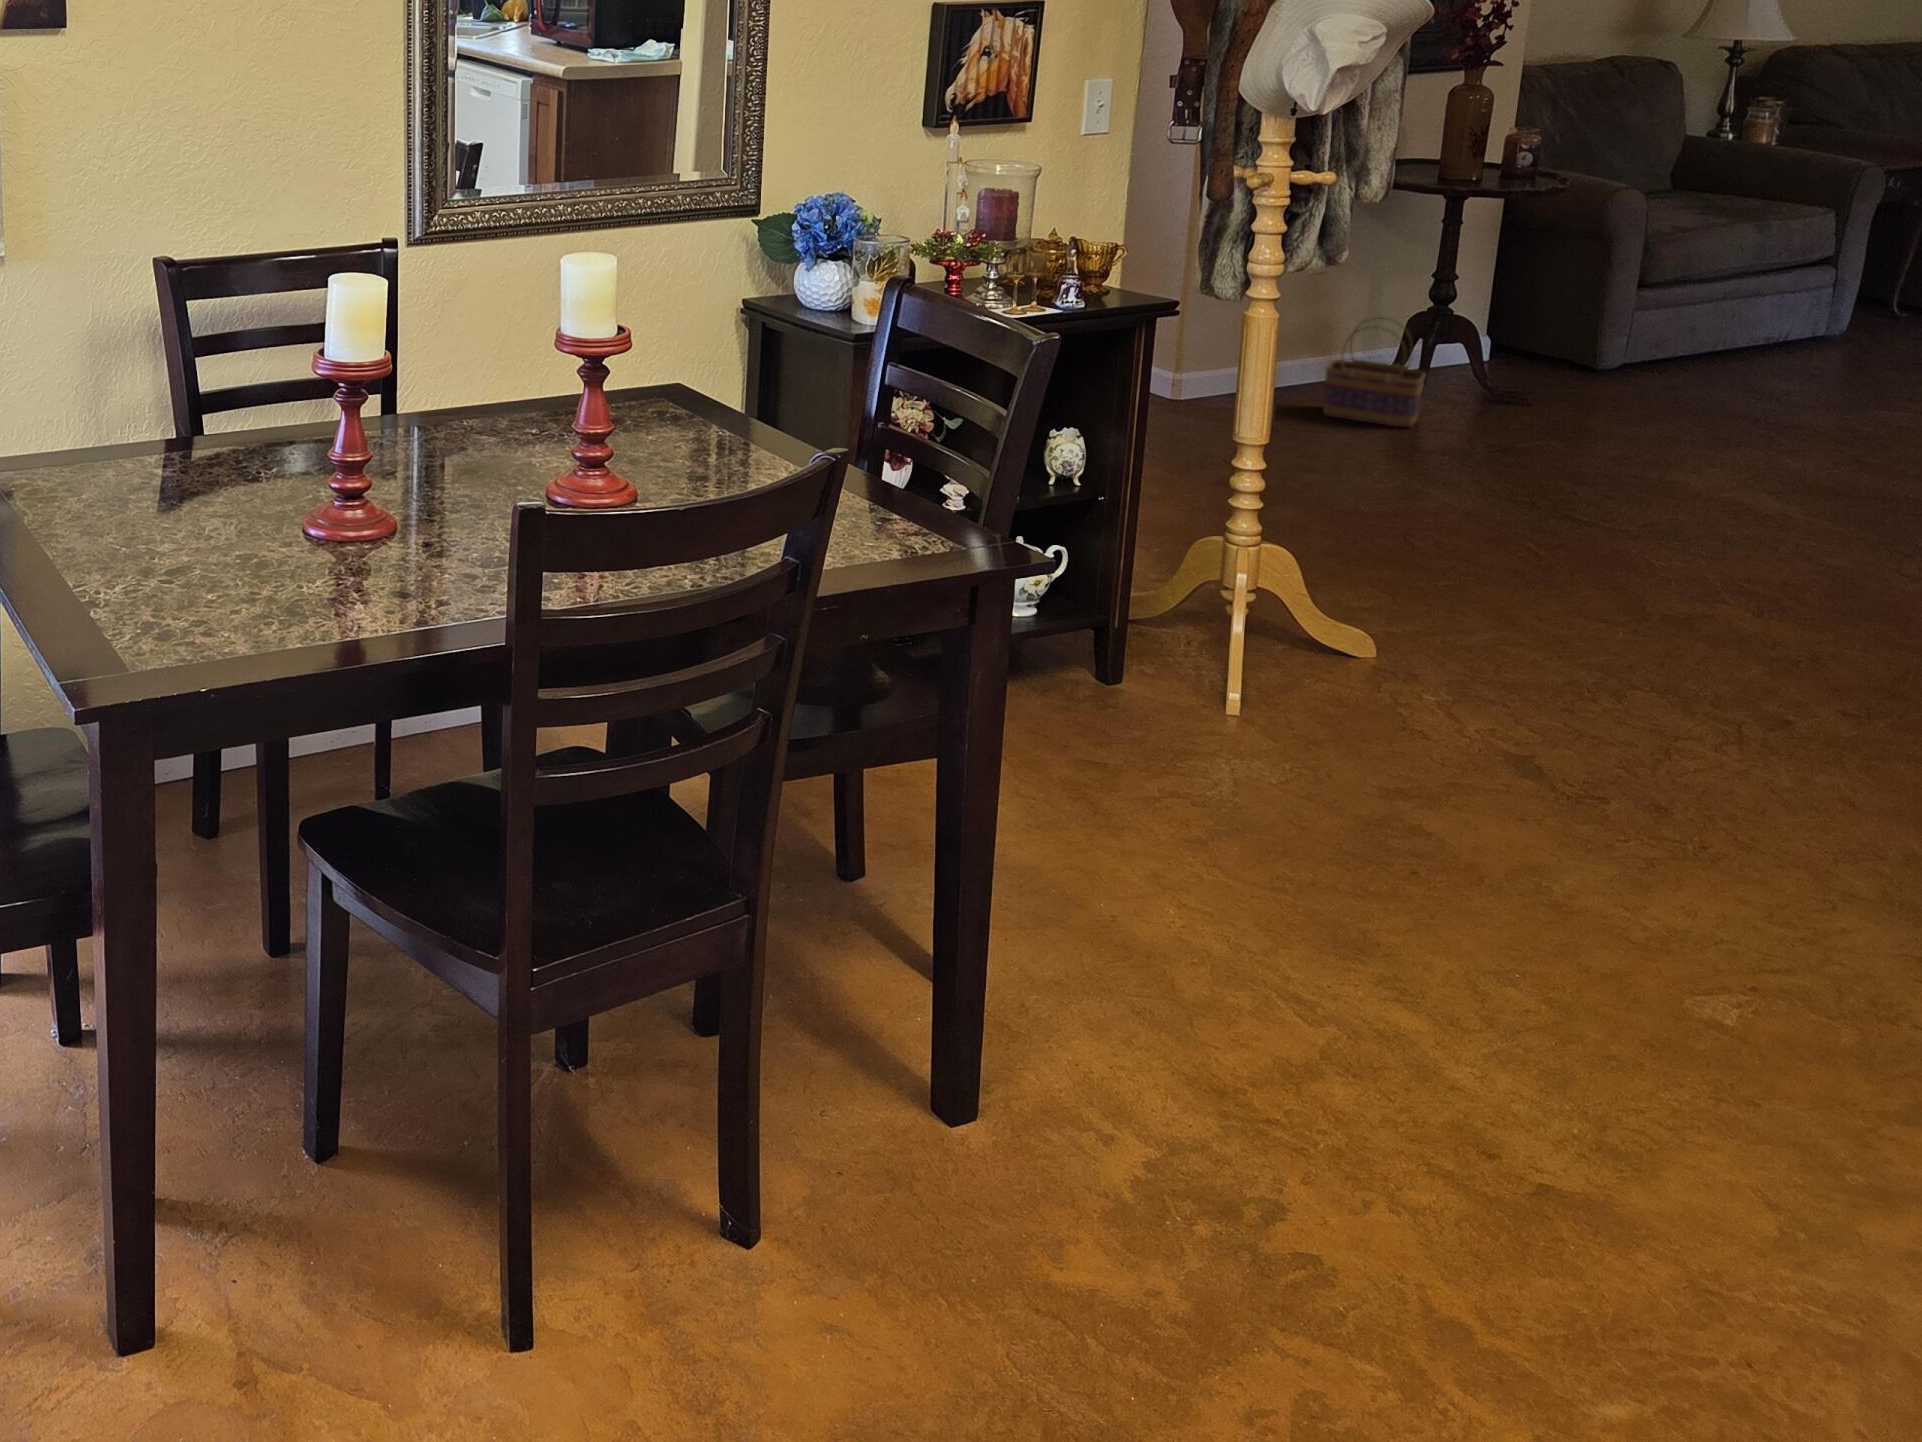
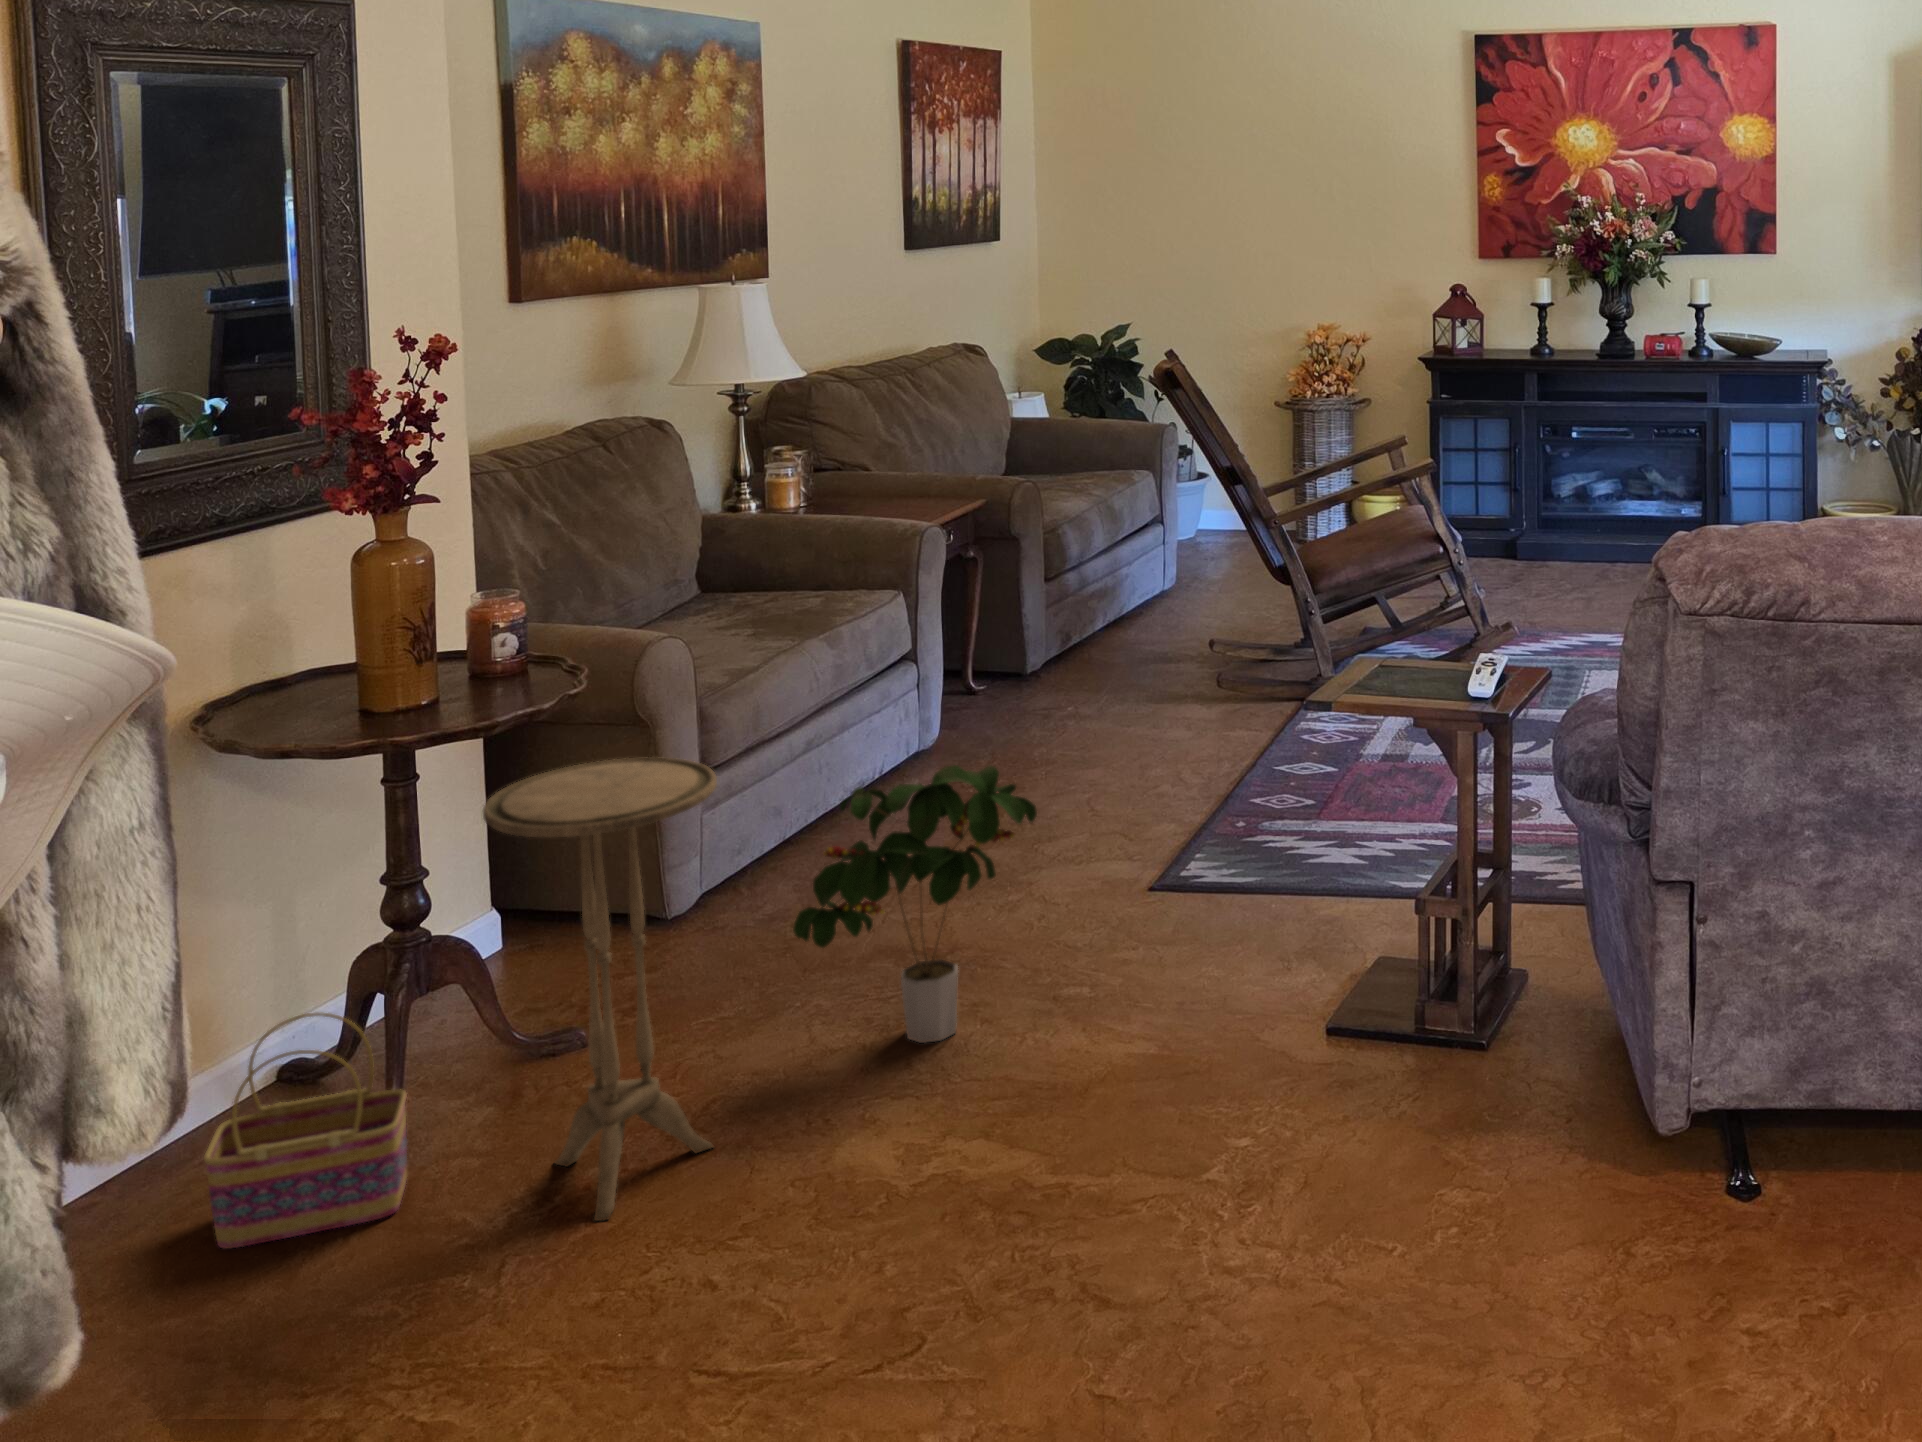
side table: none [1497,218,1640,460] -> present [483,757,717,1221]
potted plant: none [1674,282,1879,459] -> present [793,765,1037,1043]

